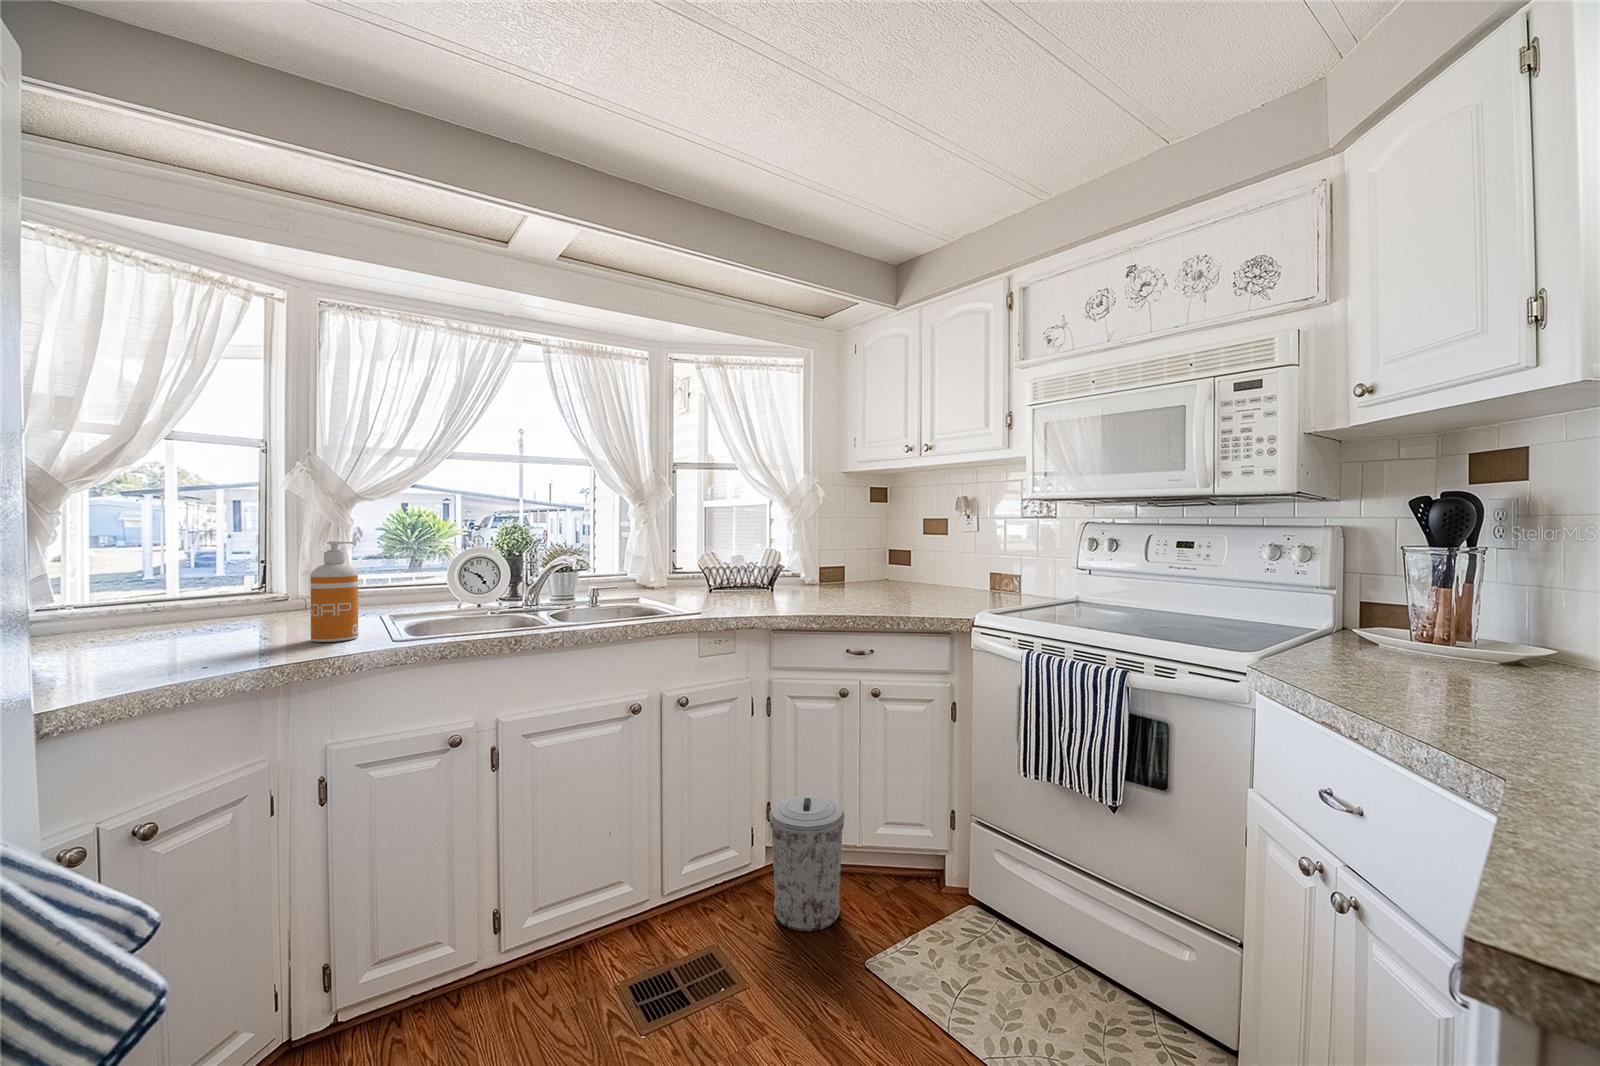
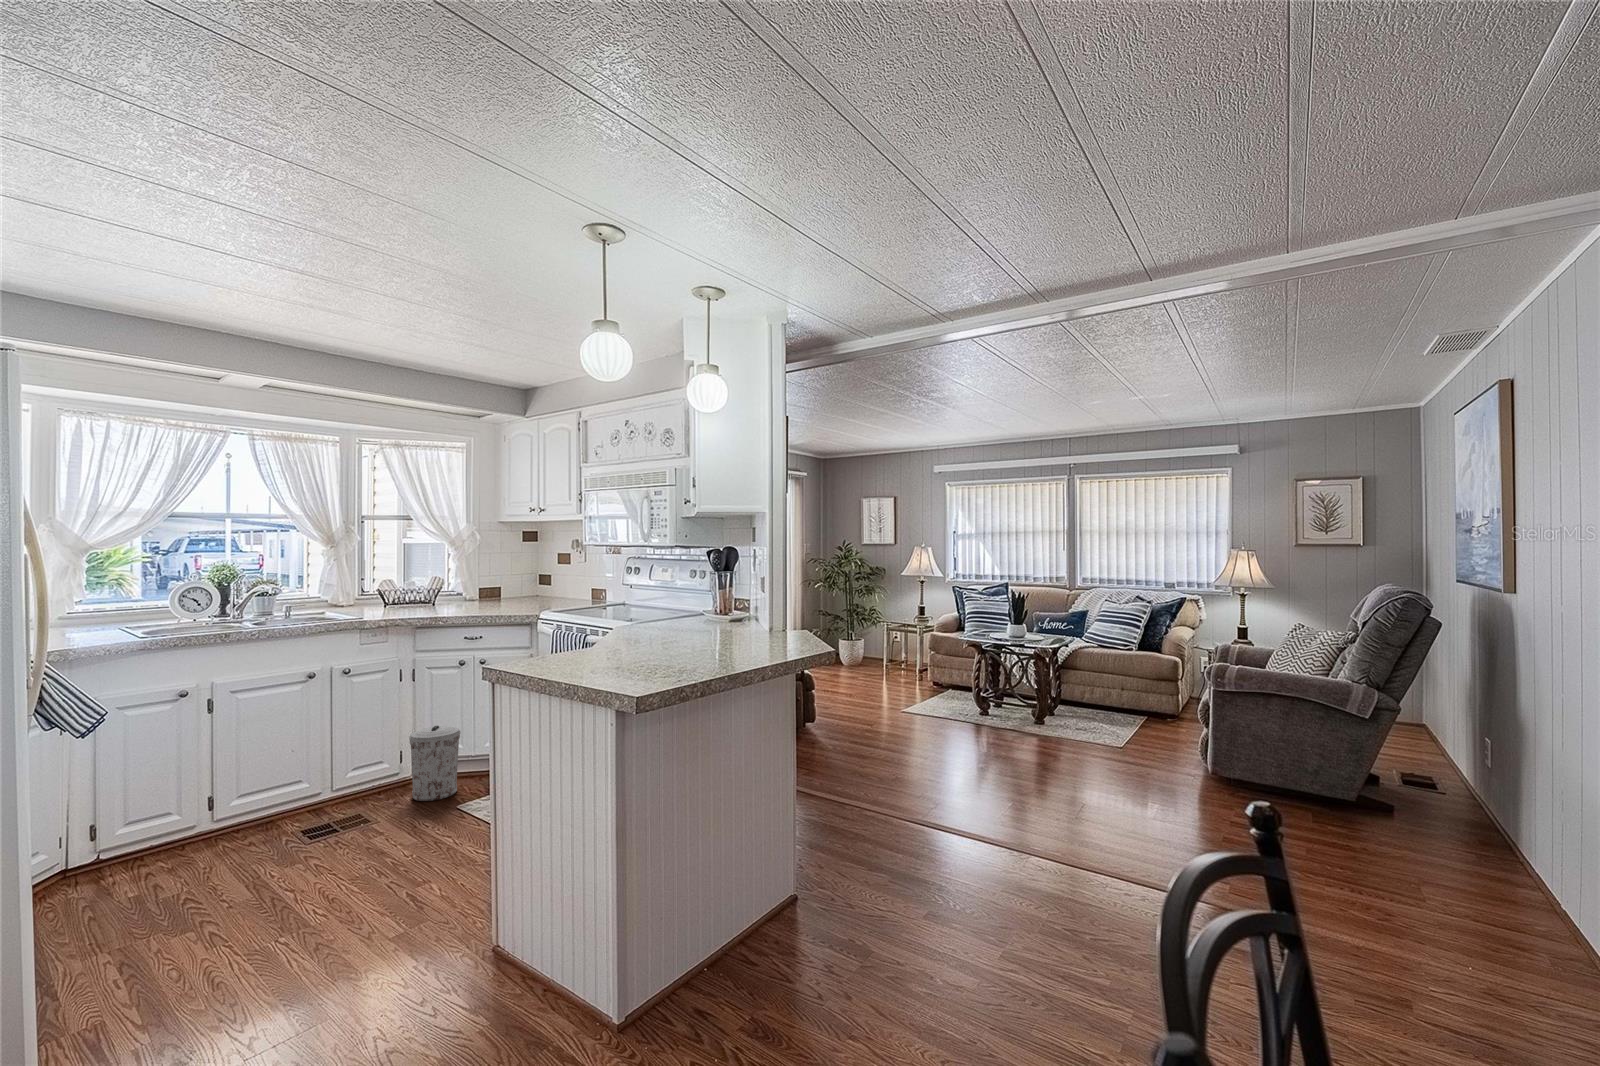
soap dispenser: present [311,541,358,642] -> none [80,575,114,636]

